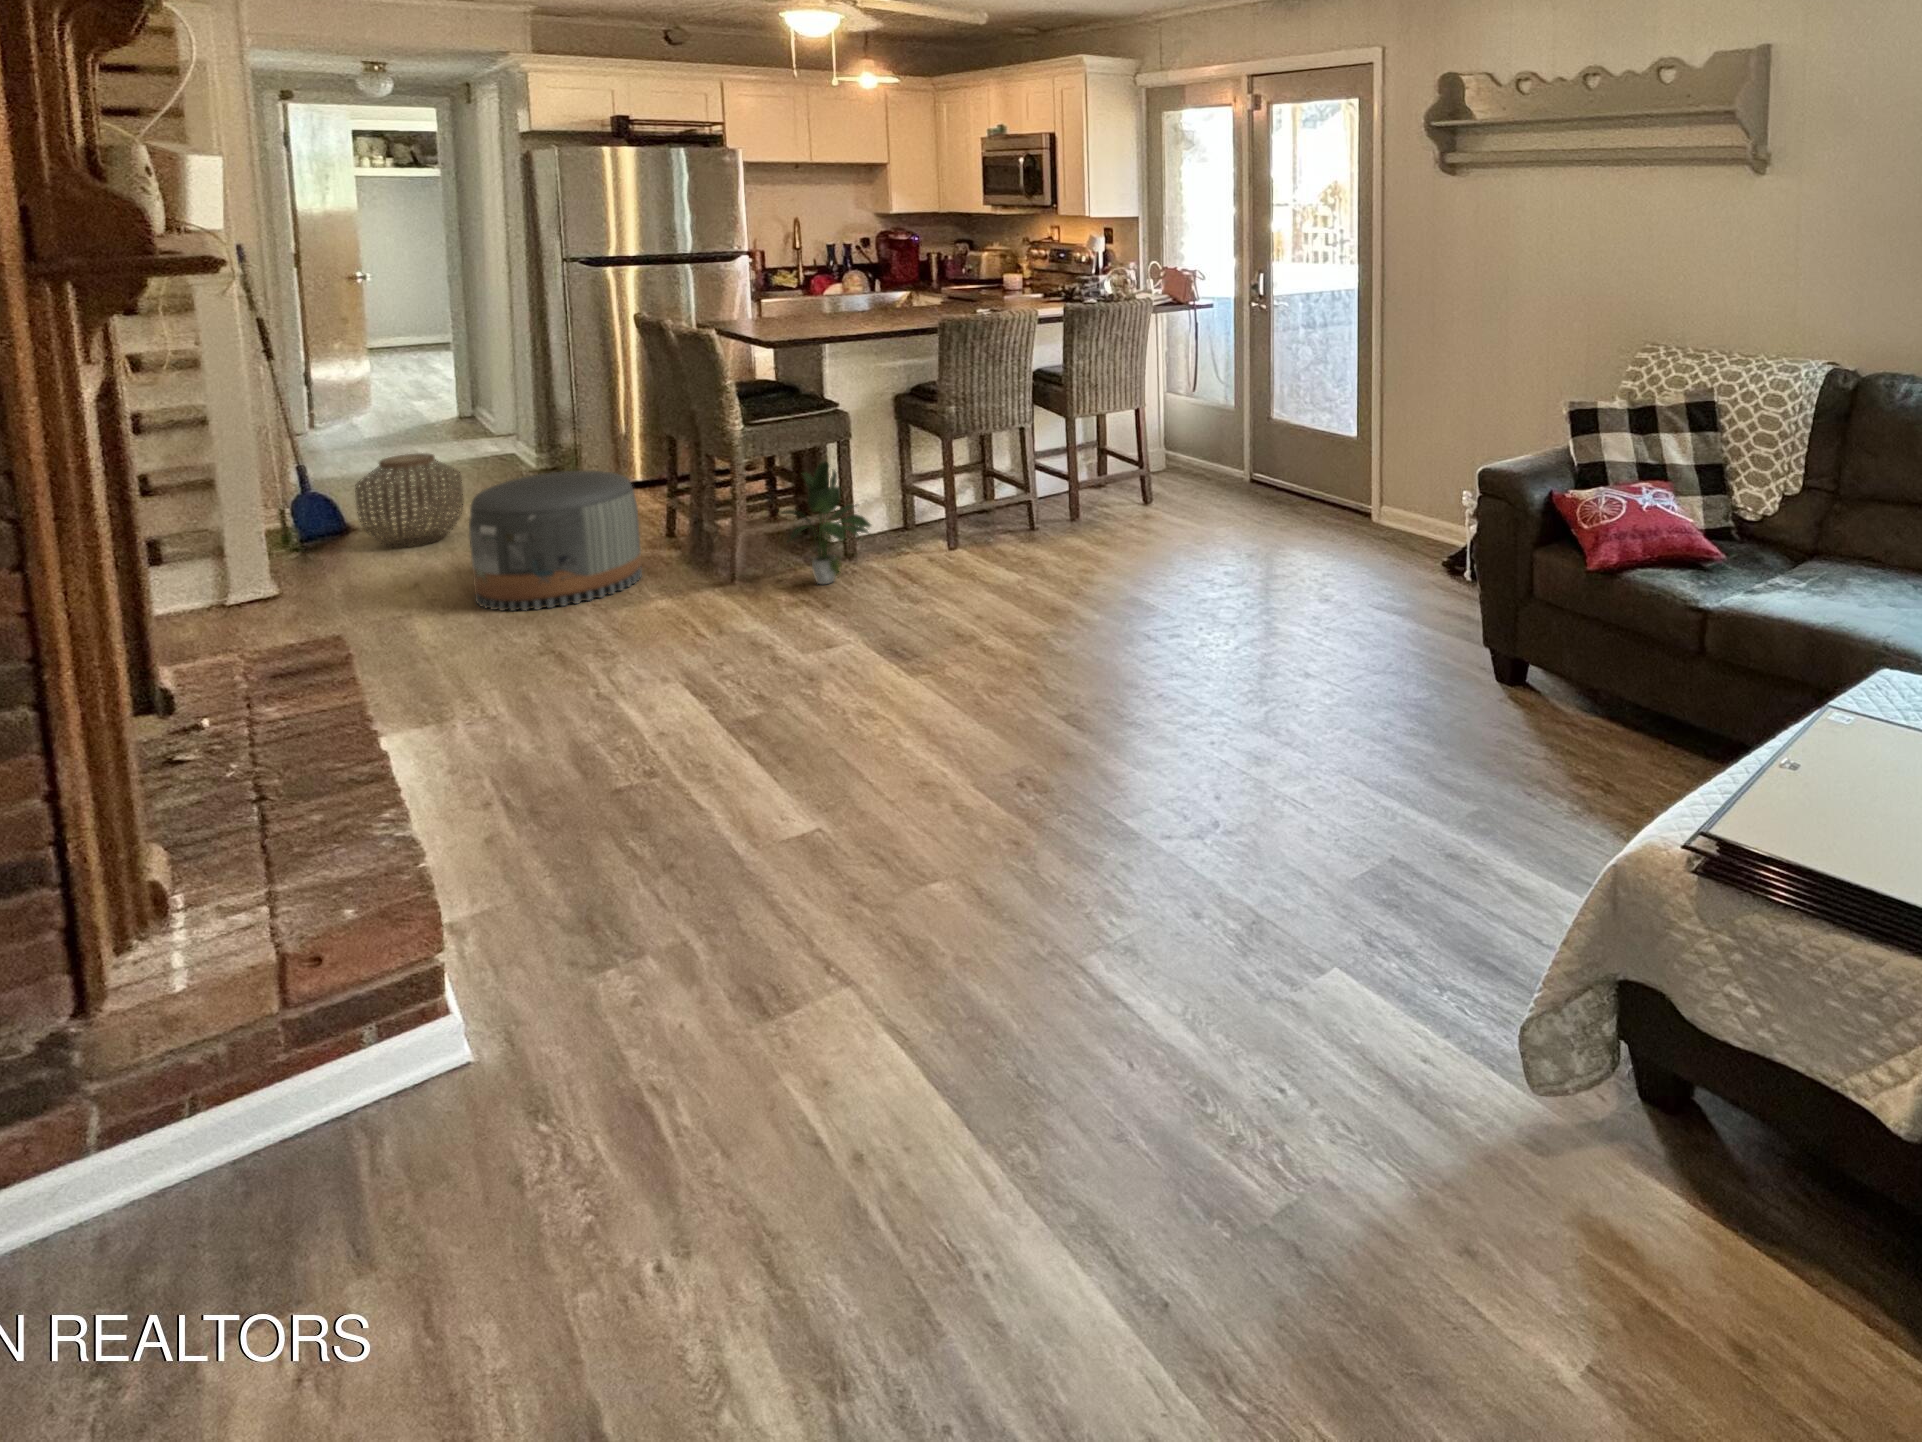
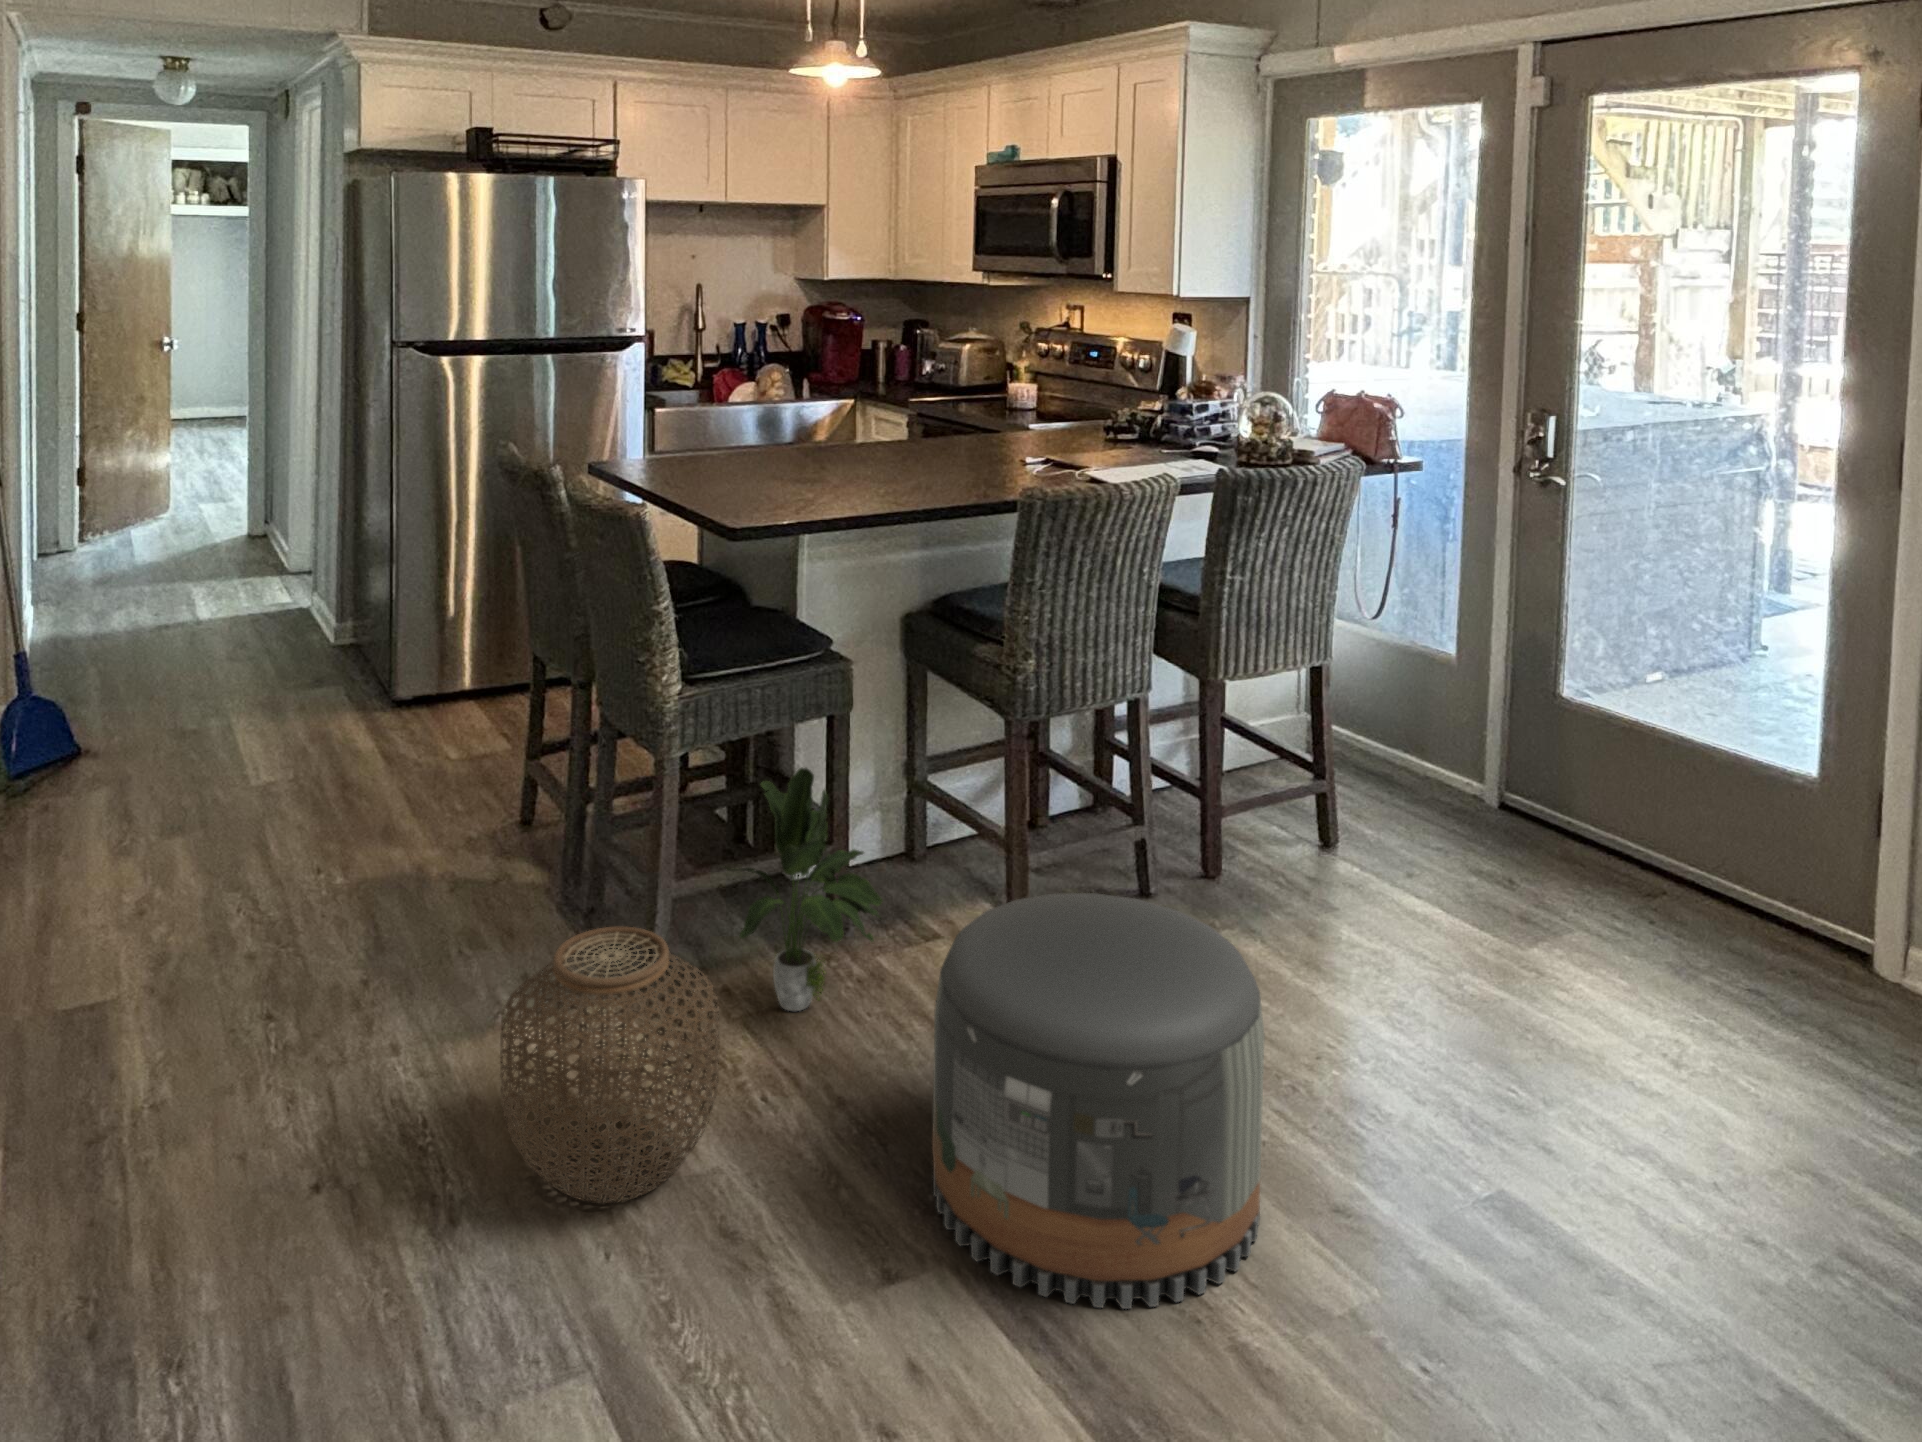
woven basket: present [355,453,463,548] -> present [500,927,719,1203]
pouf: present [469,471,642,611] -> present [932,893,1264,1309]

